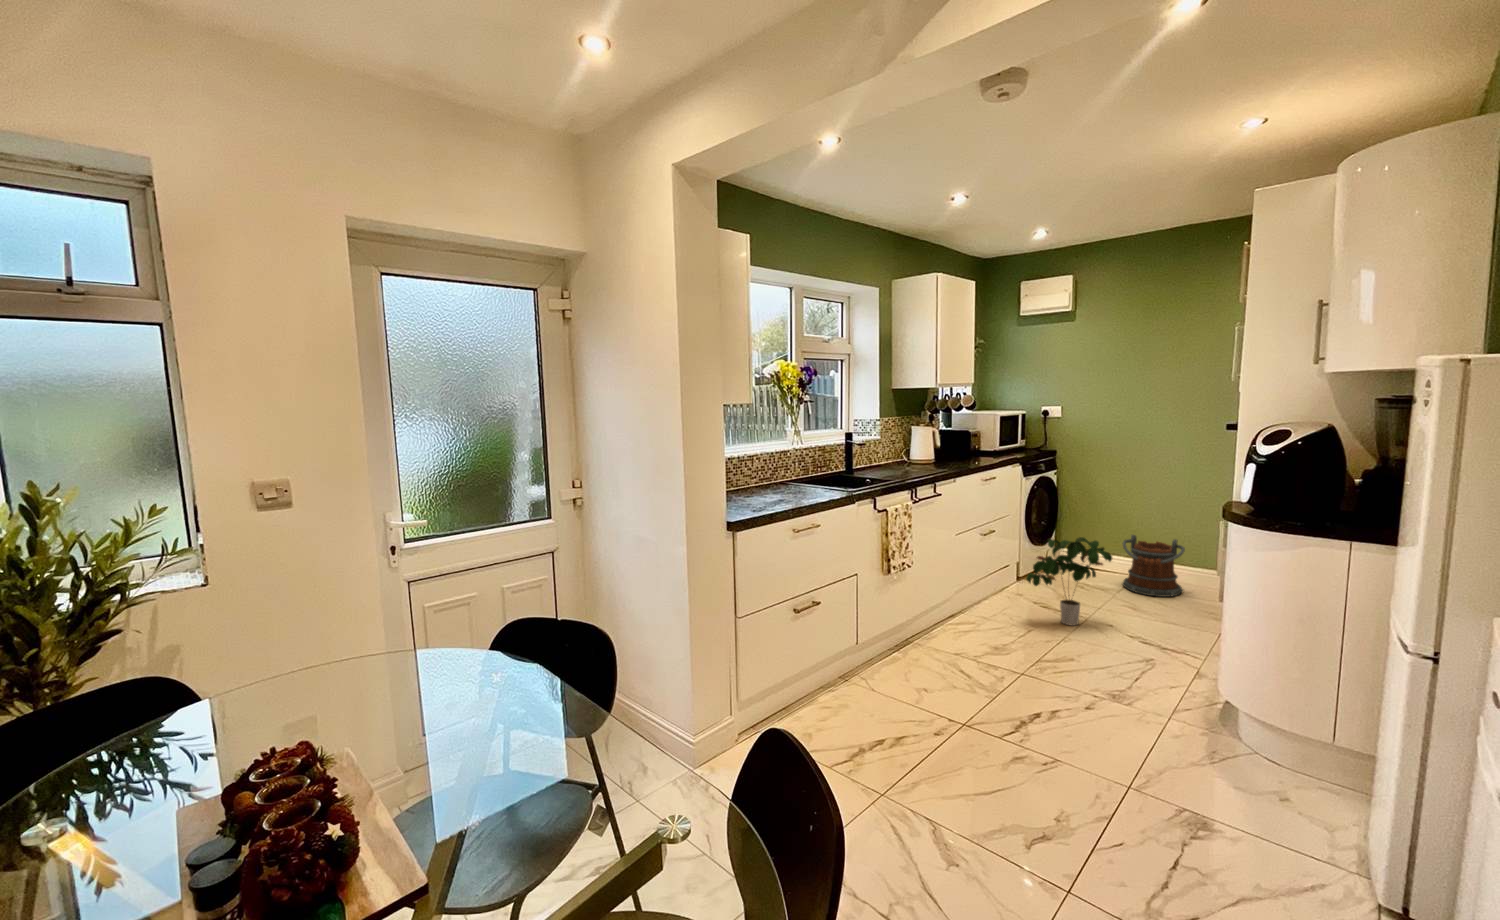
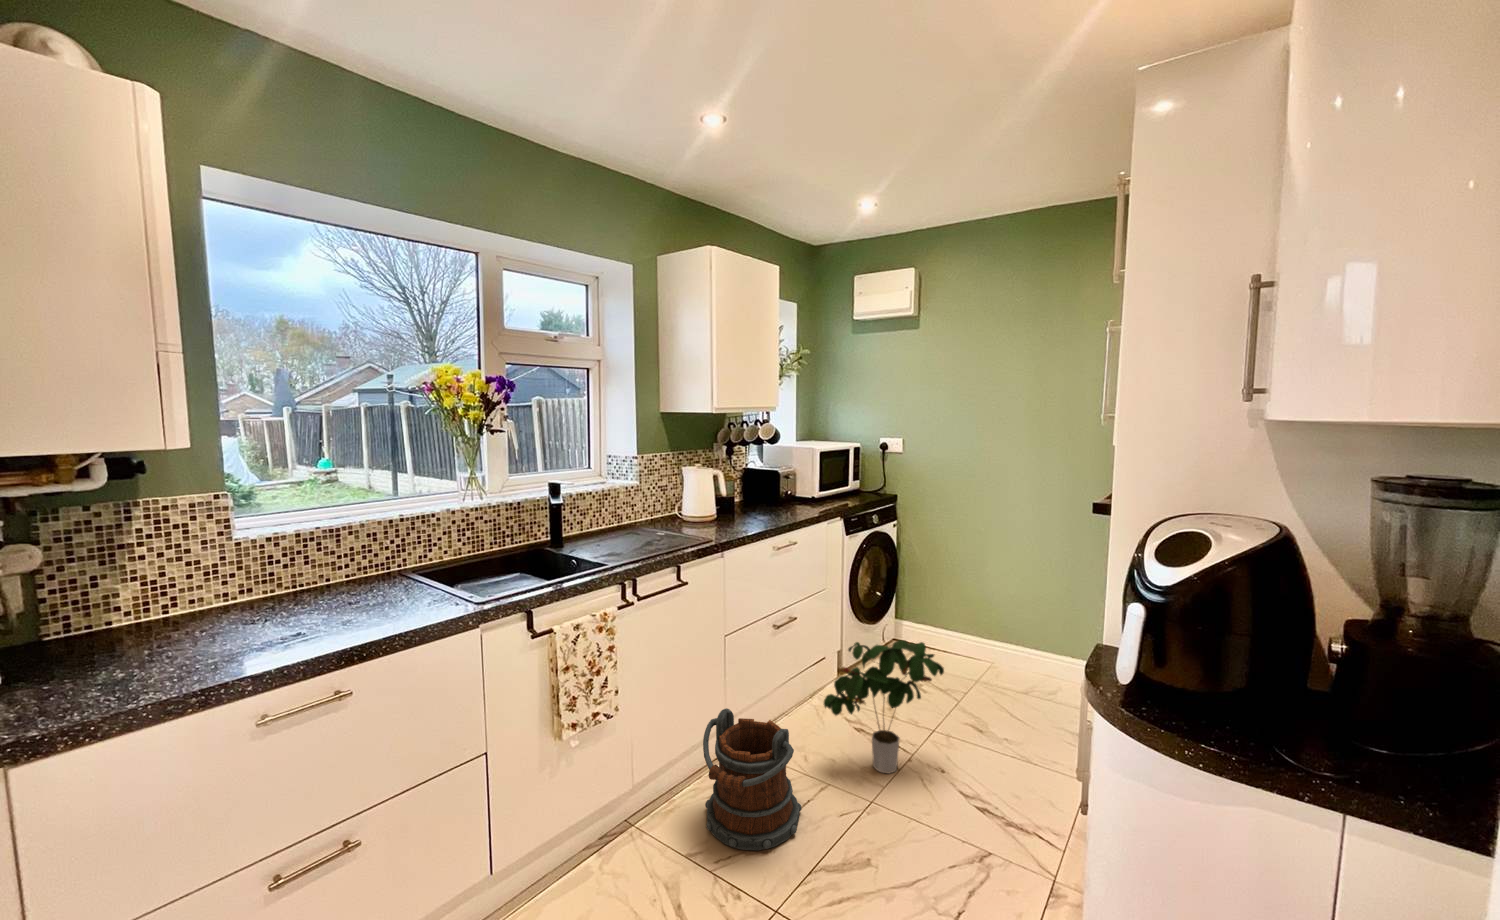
bucket: present [1122,535,1185,597] -> present [703,708,802,850]

